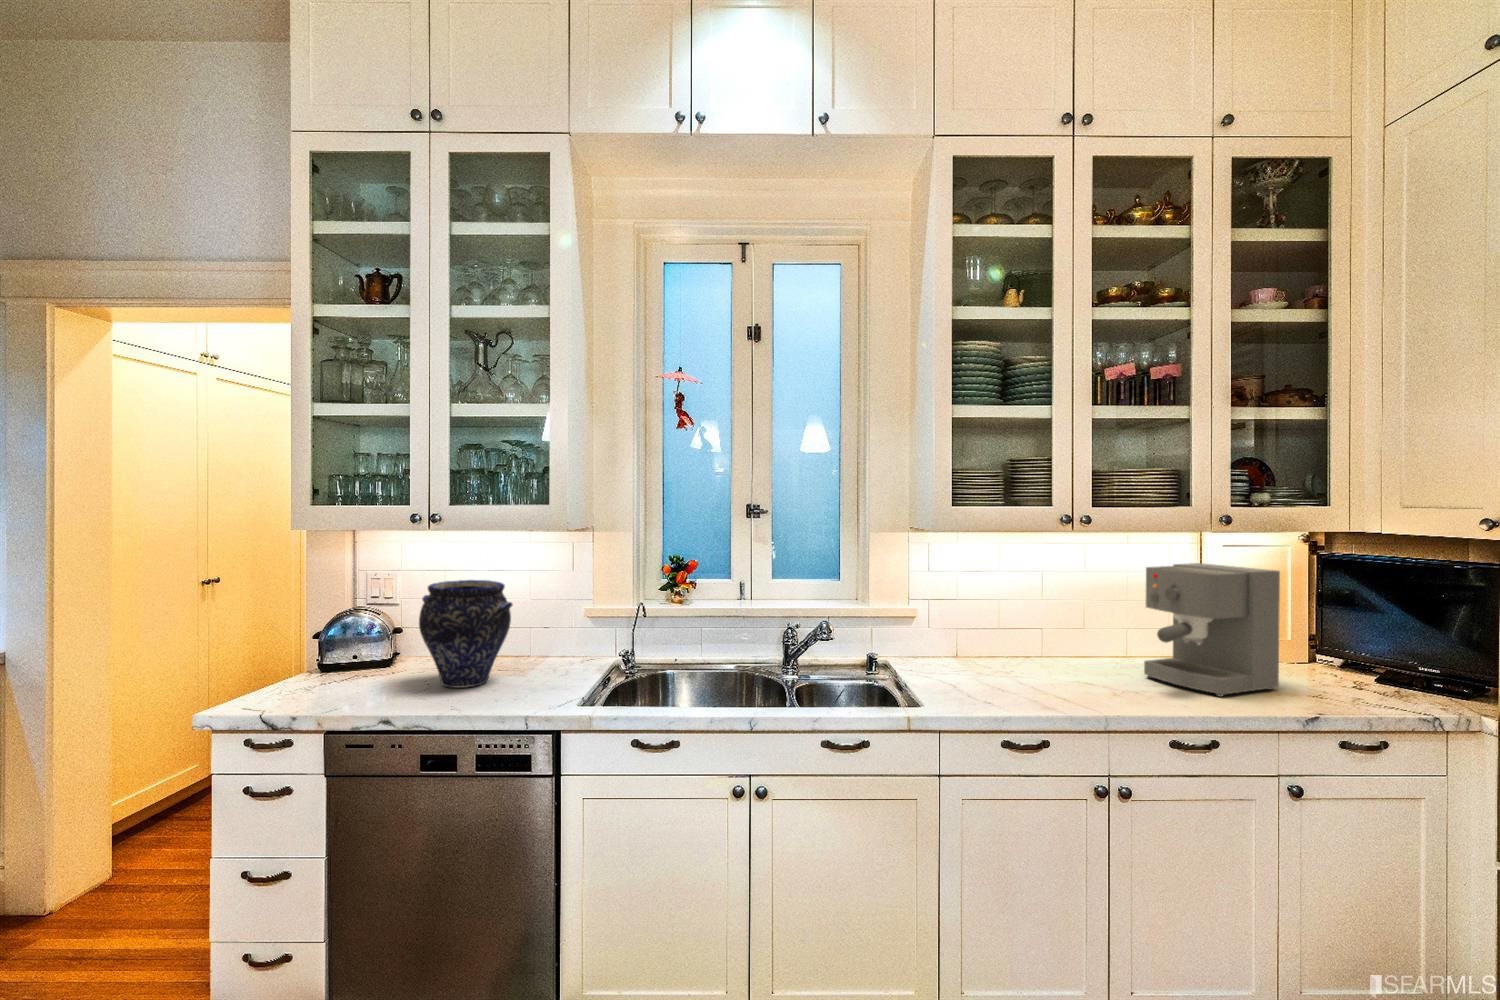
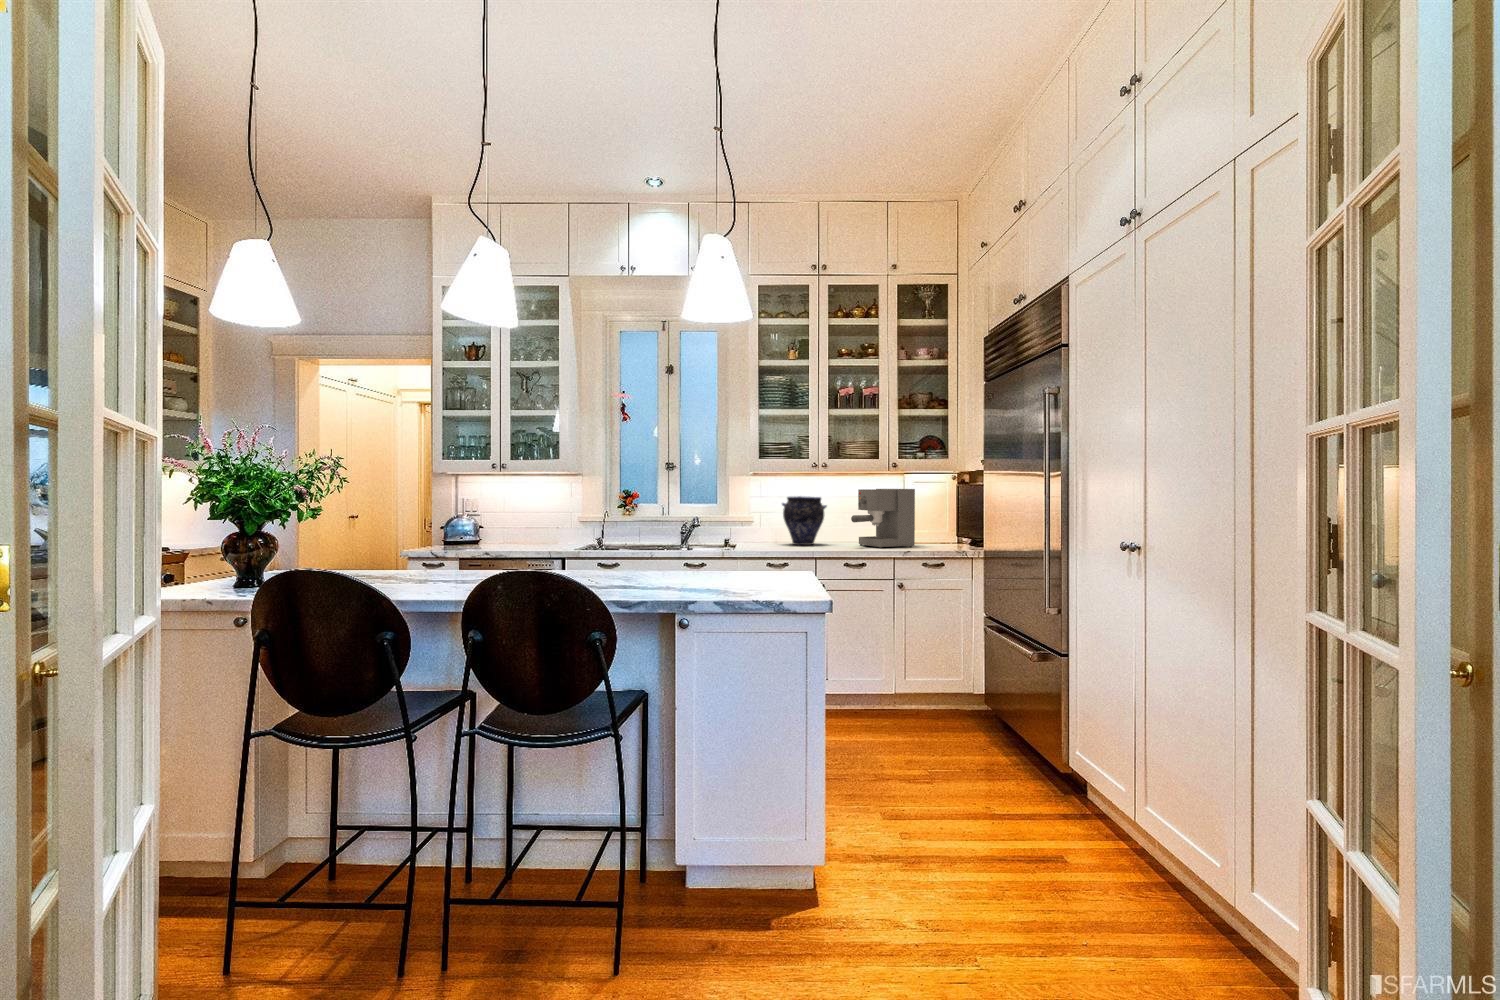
vase: present [419,580,513,688] -> present [782,496,827,545]

